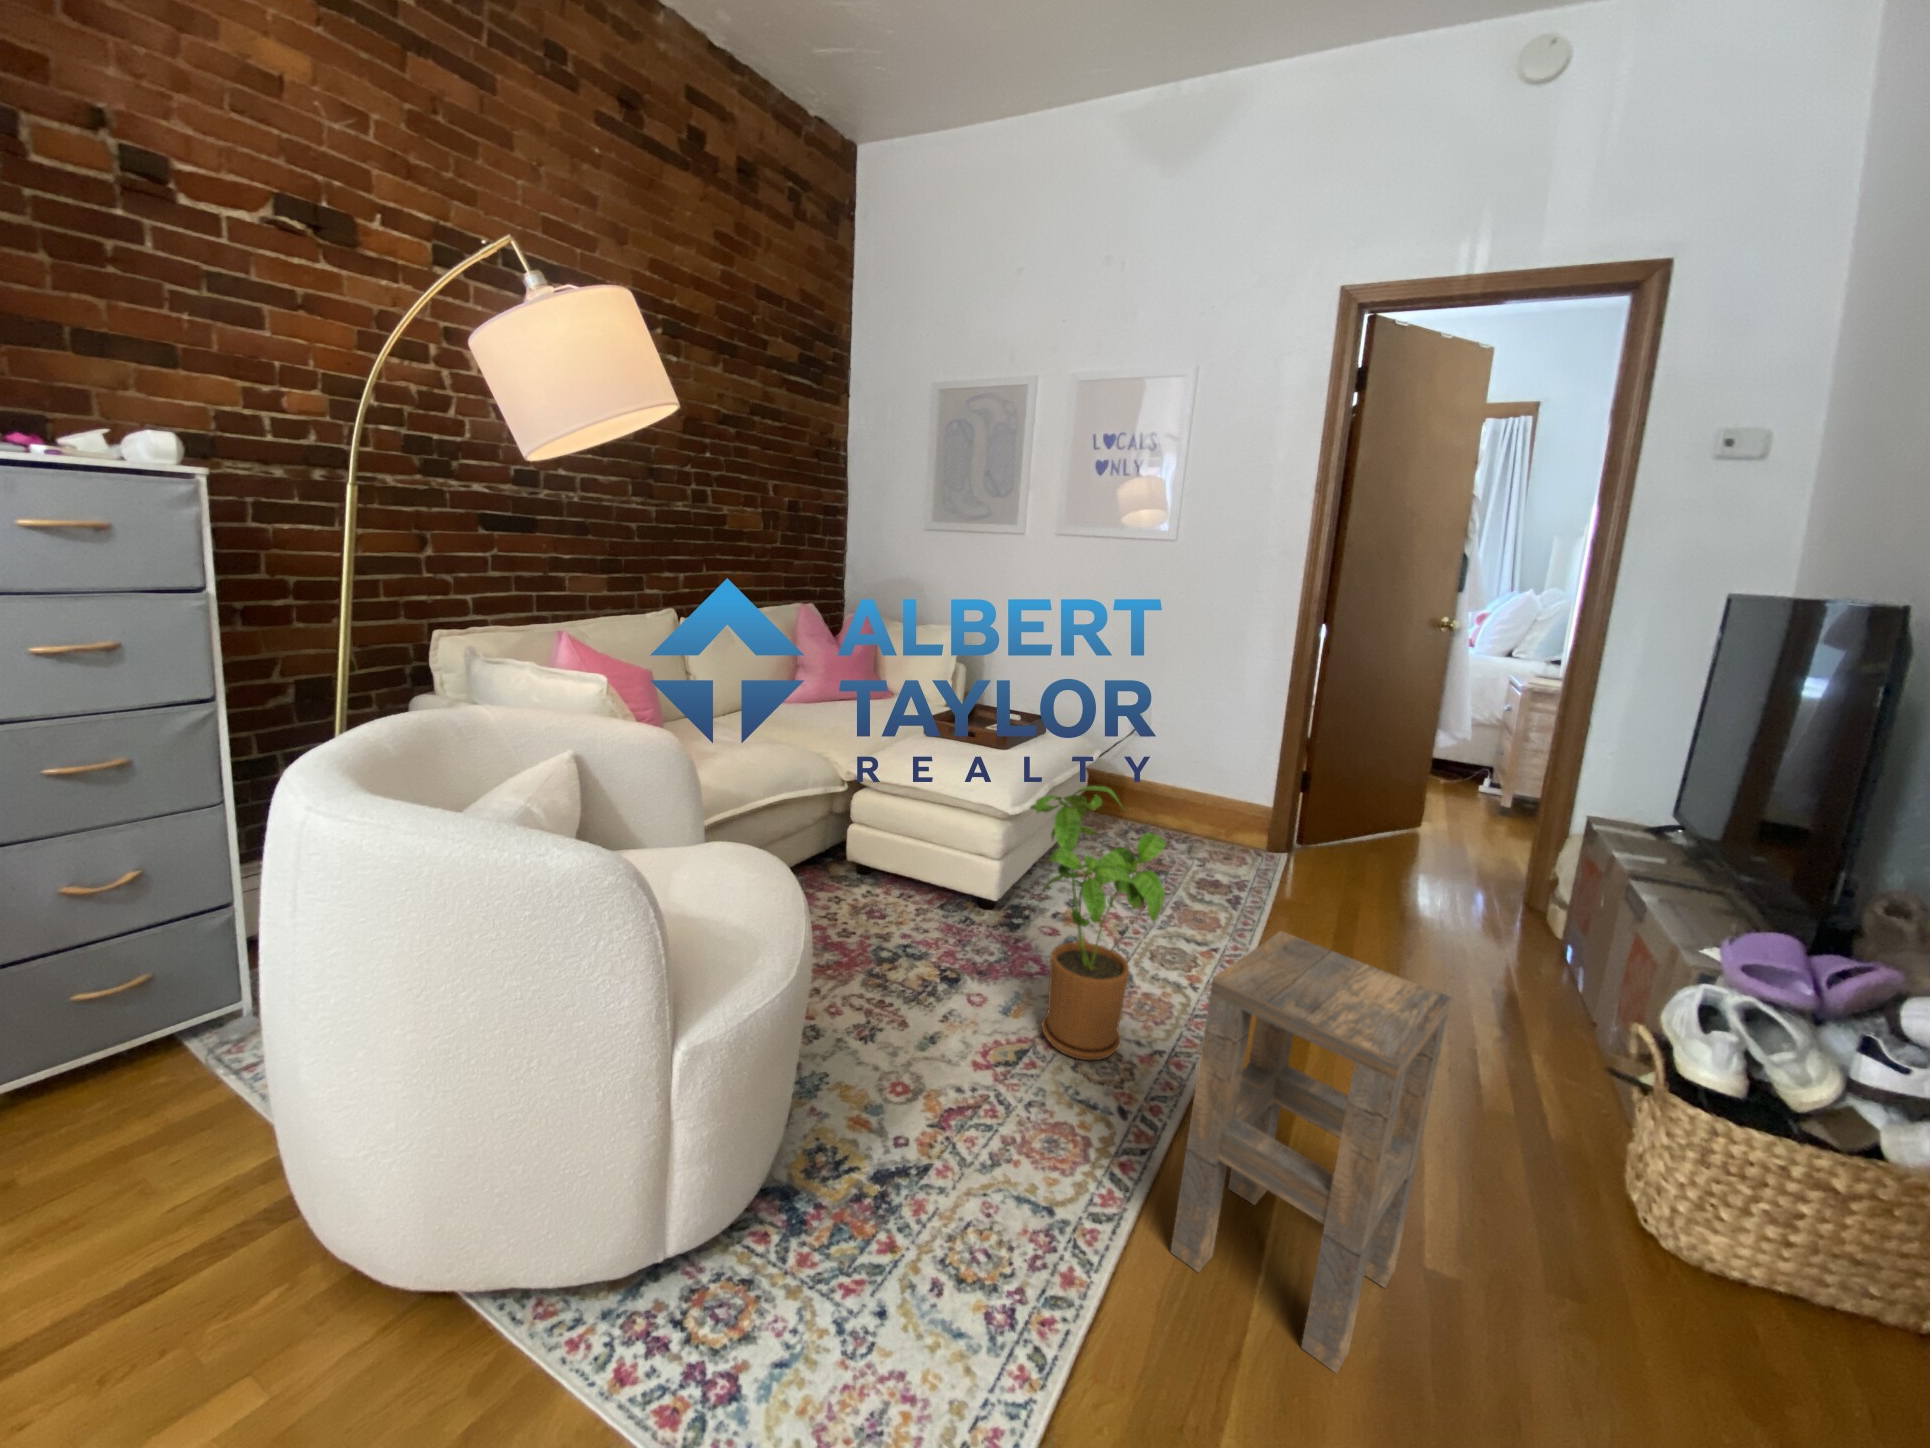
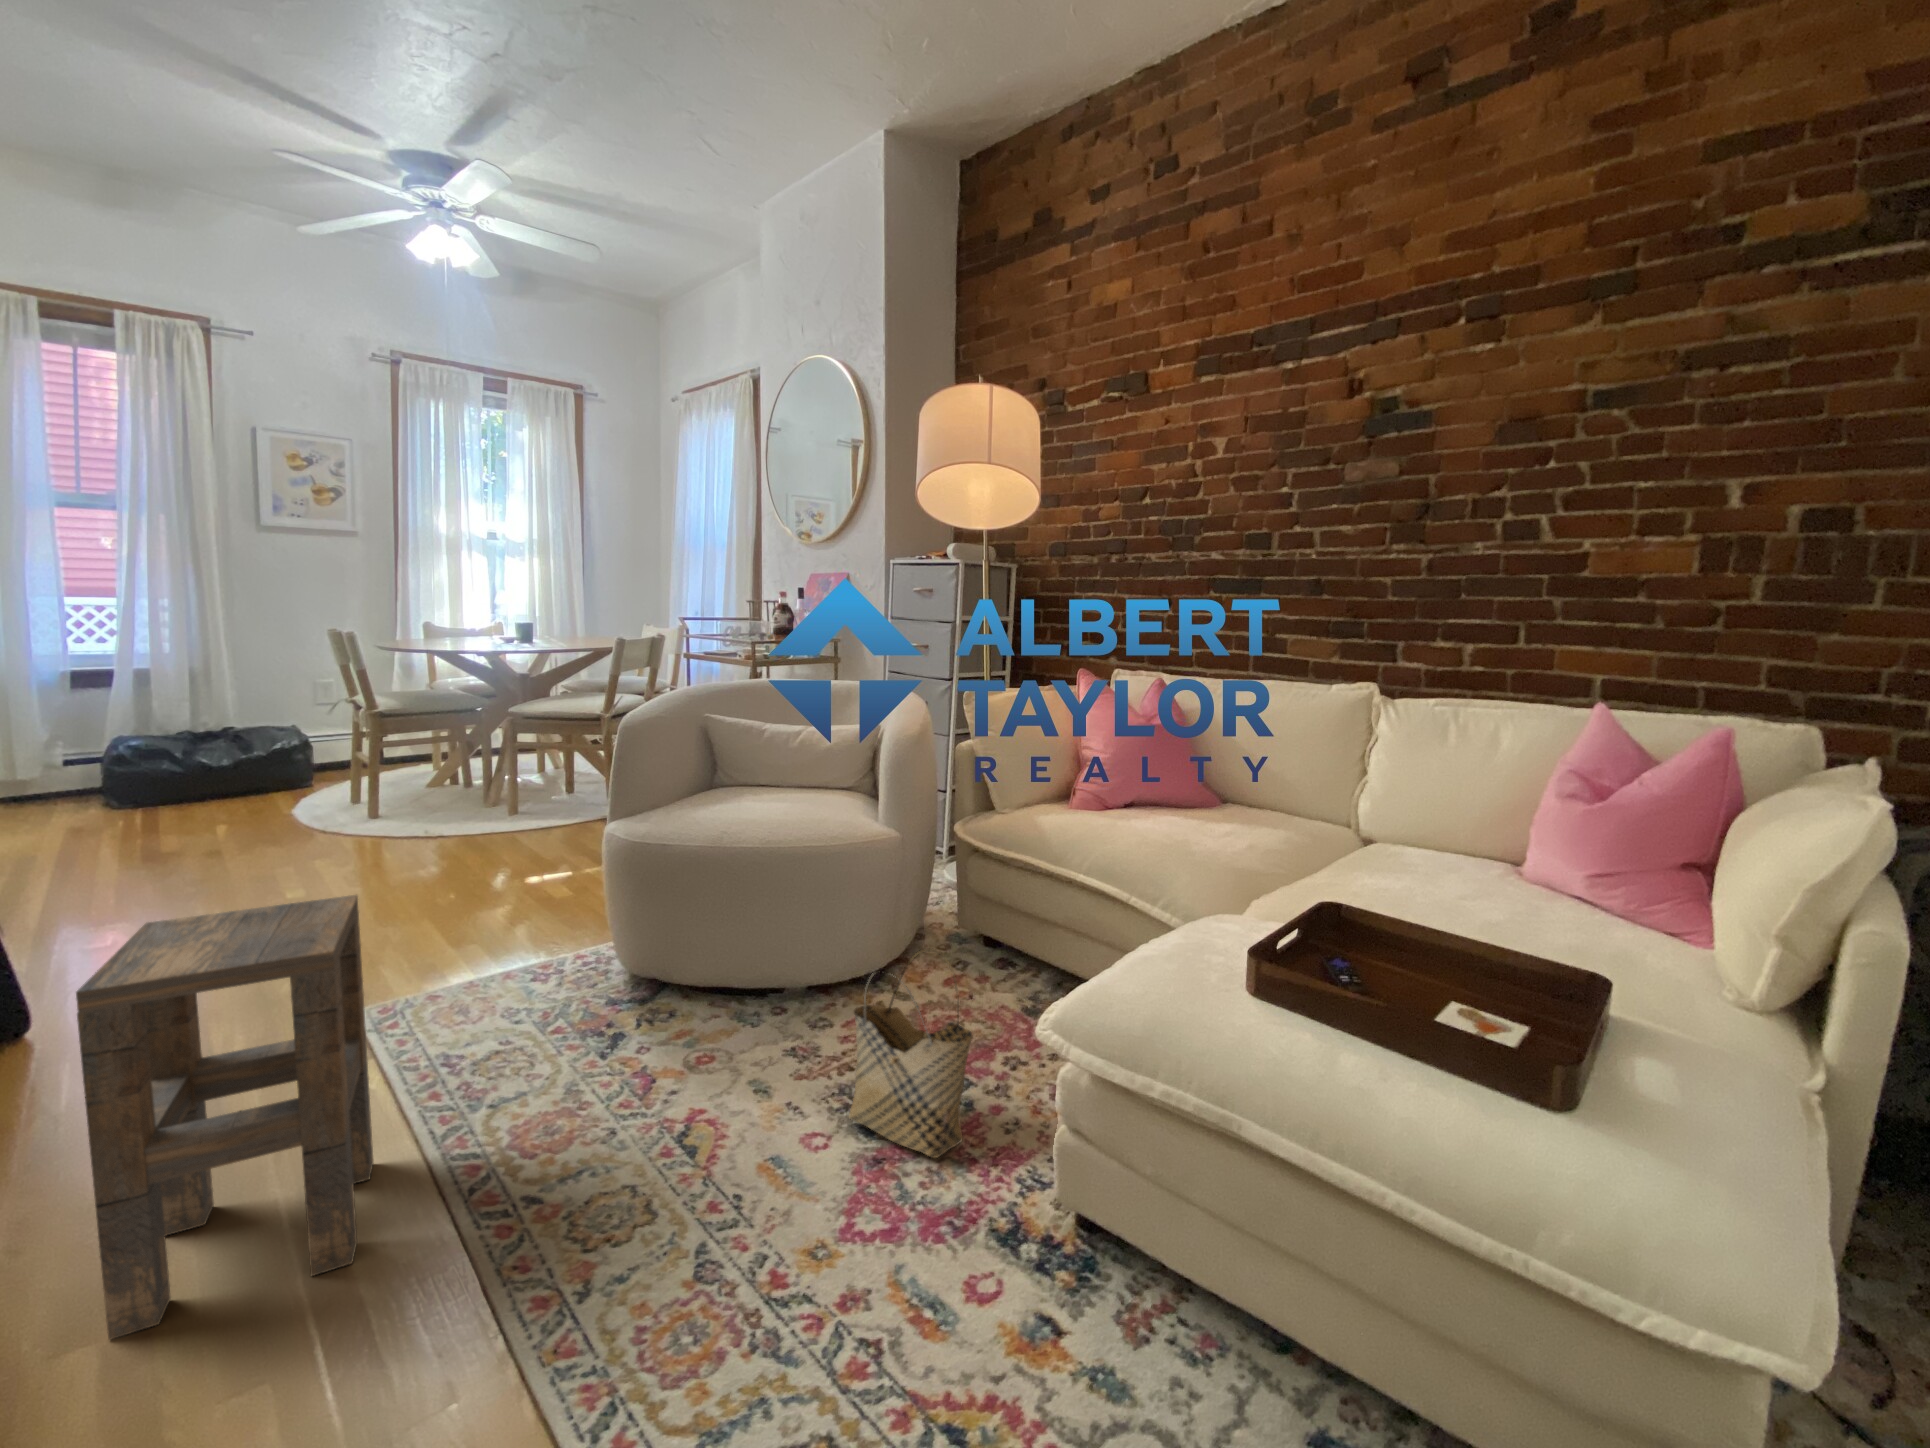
house plant: present [1030,786,1166,1060] -> none [584,861,806,1243]
woven basket: none [930,840,989,981] -> present [849,949,972,1158]

